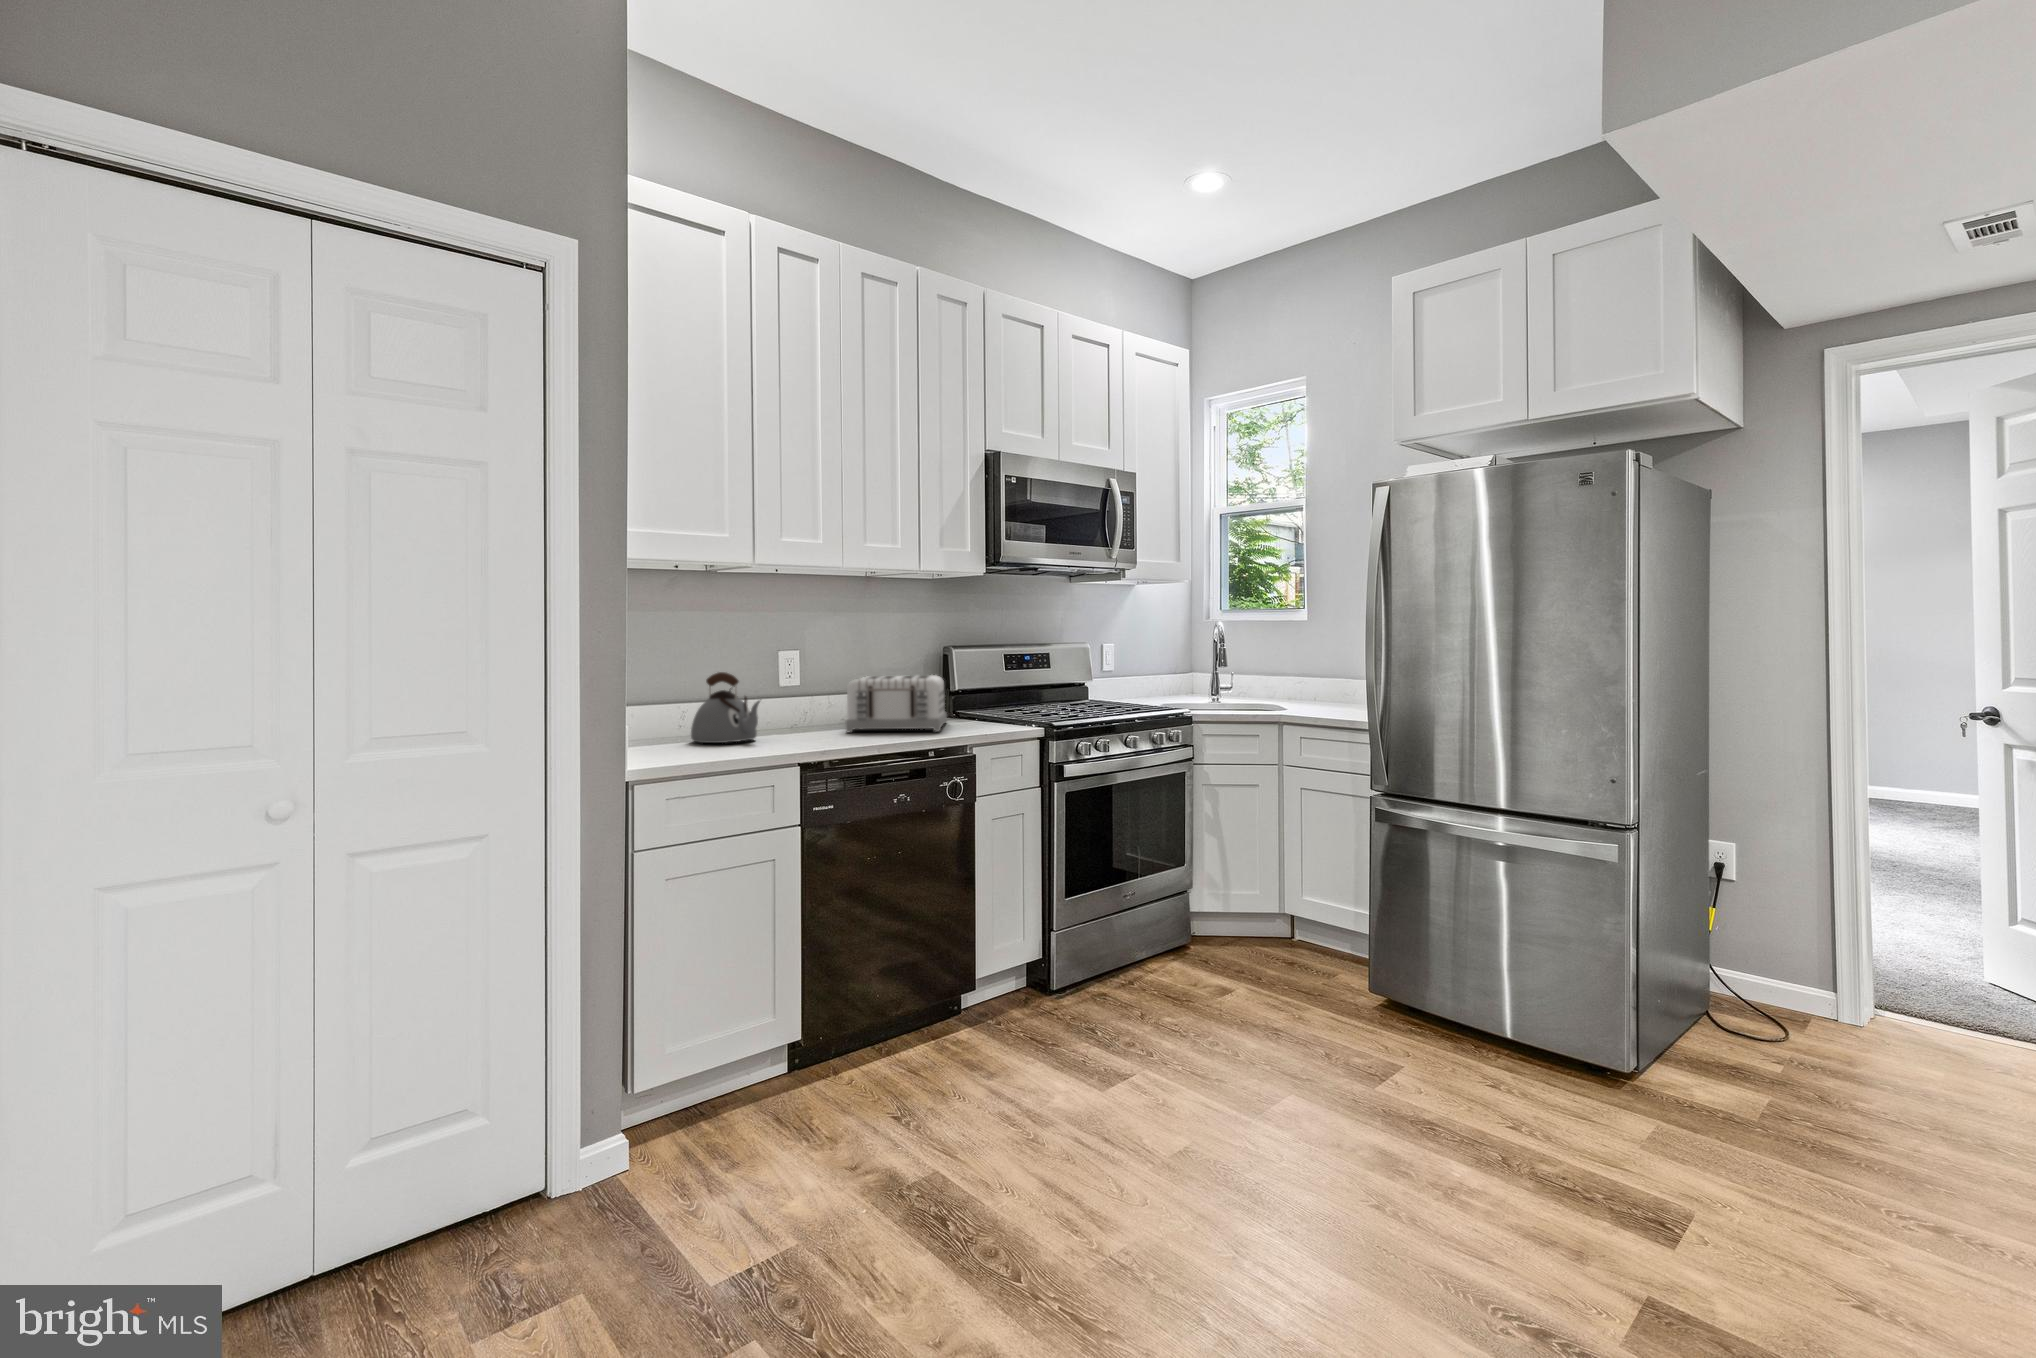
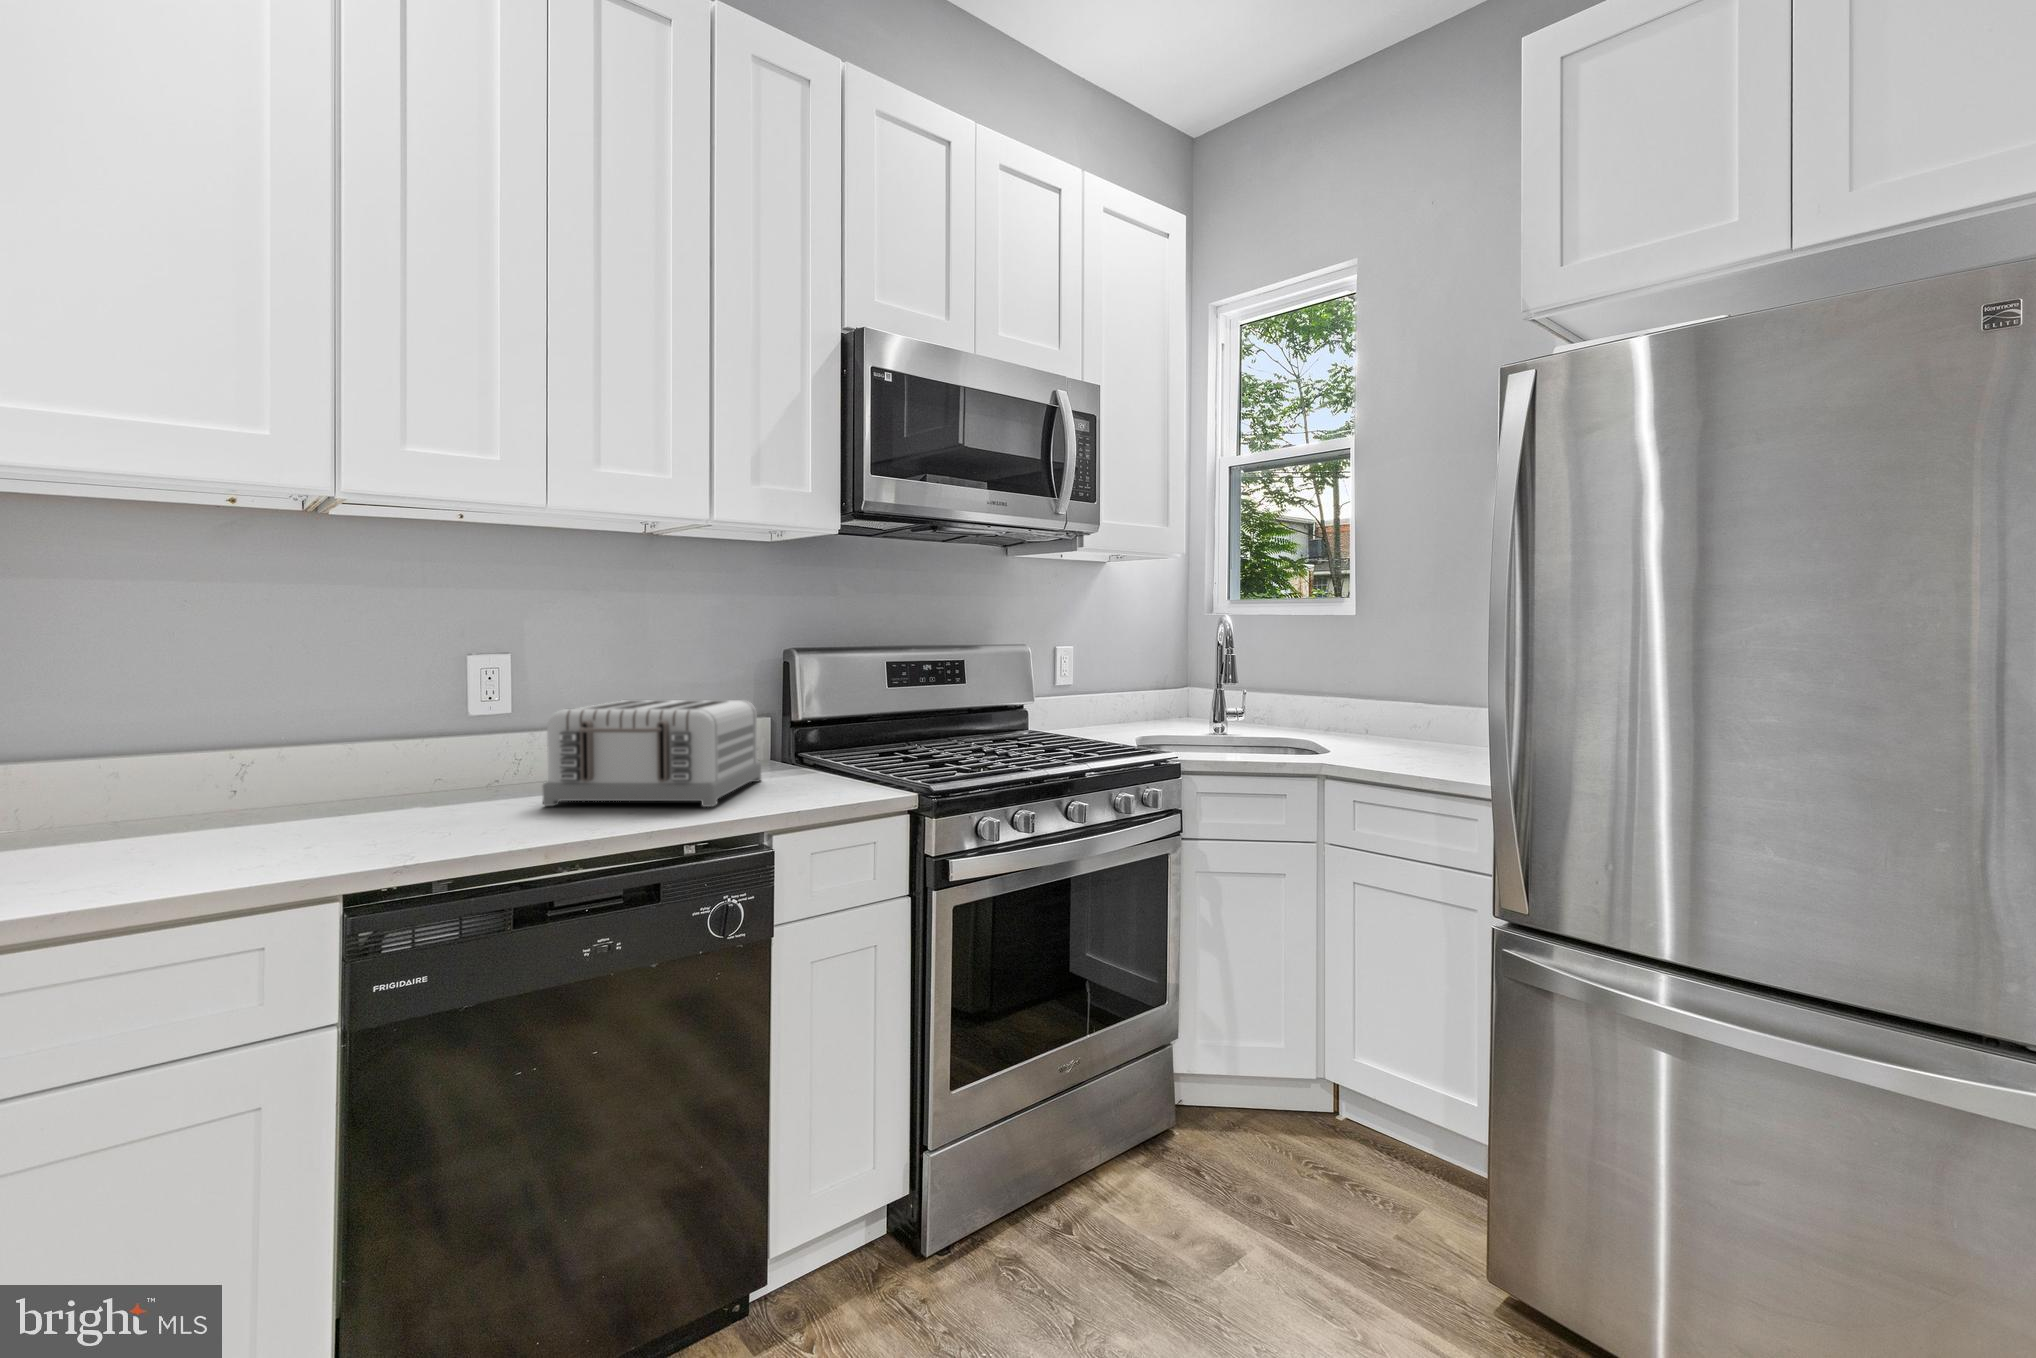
kettle: present [691,672,760,743] -> none [180,697,336,840]

